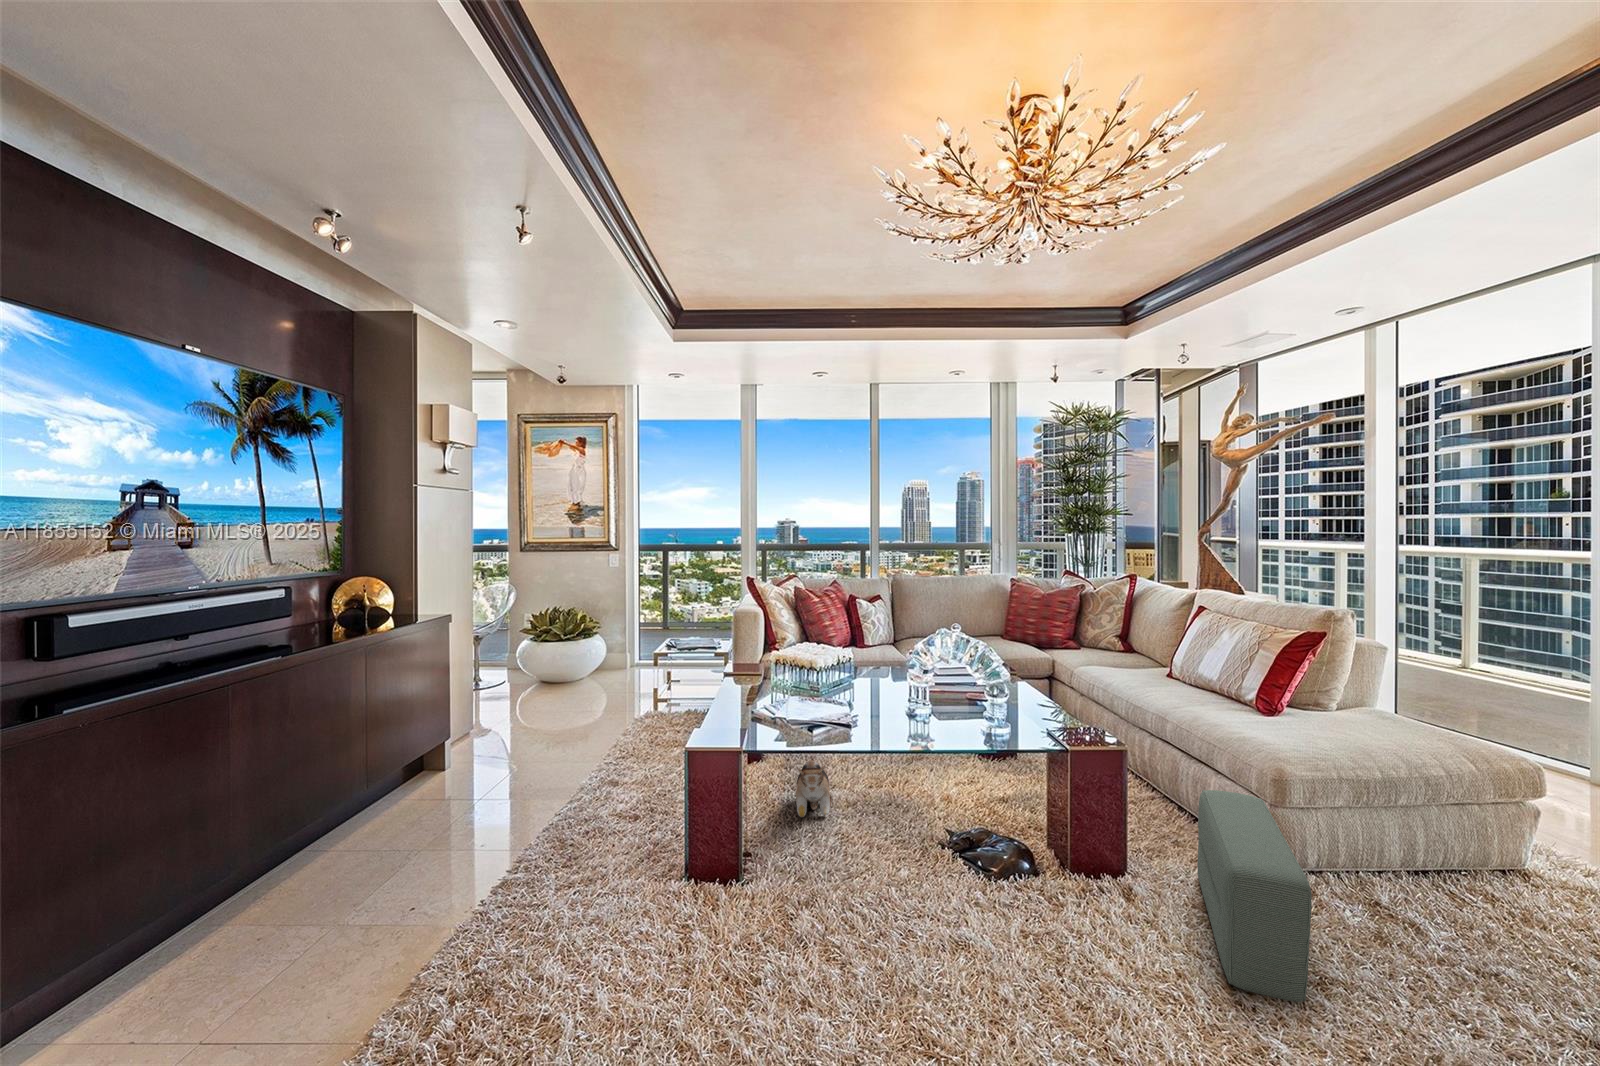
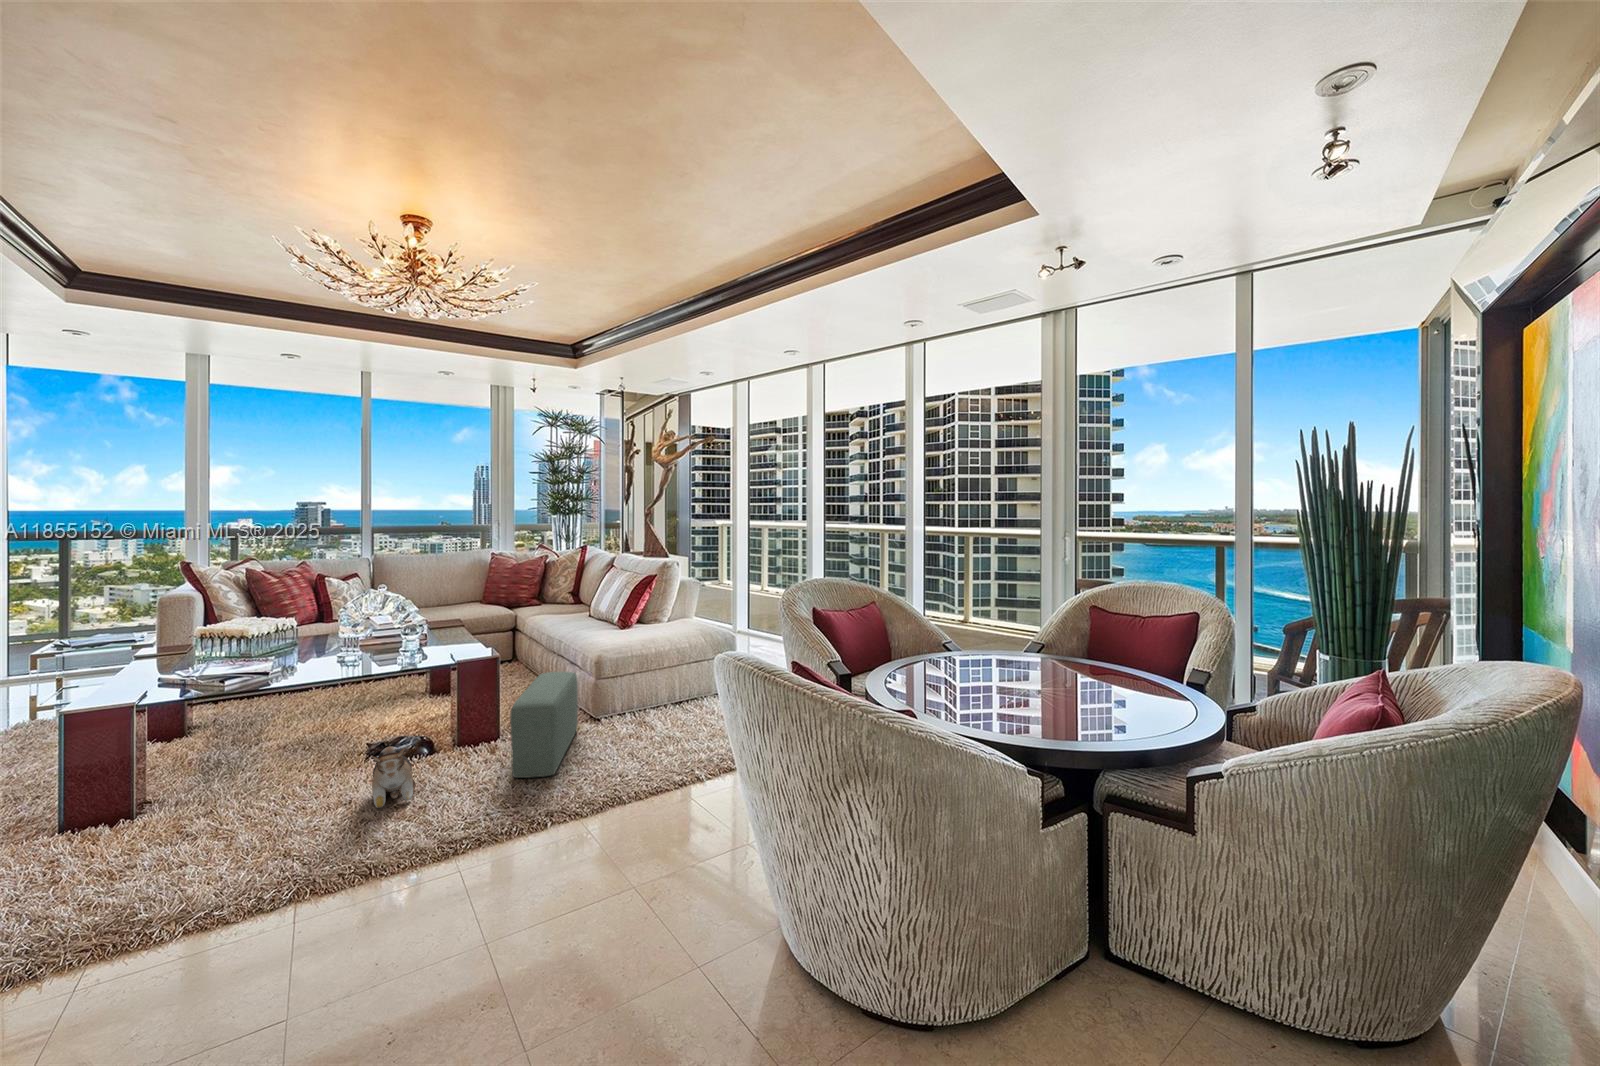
plush toy: present [796,760,832,817] -> present [372,746,415,808]

